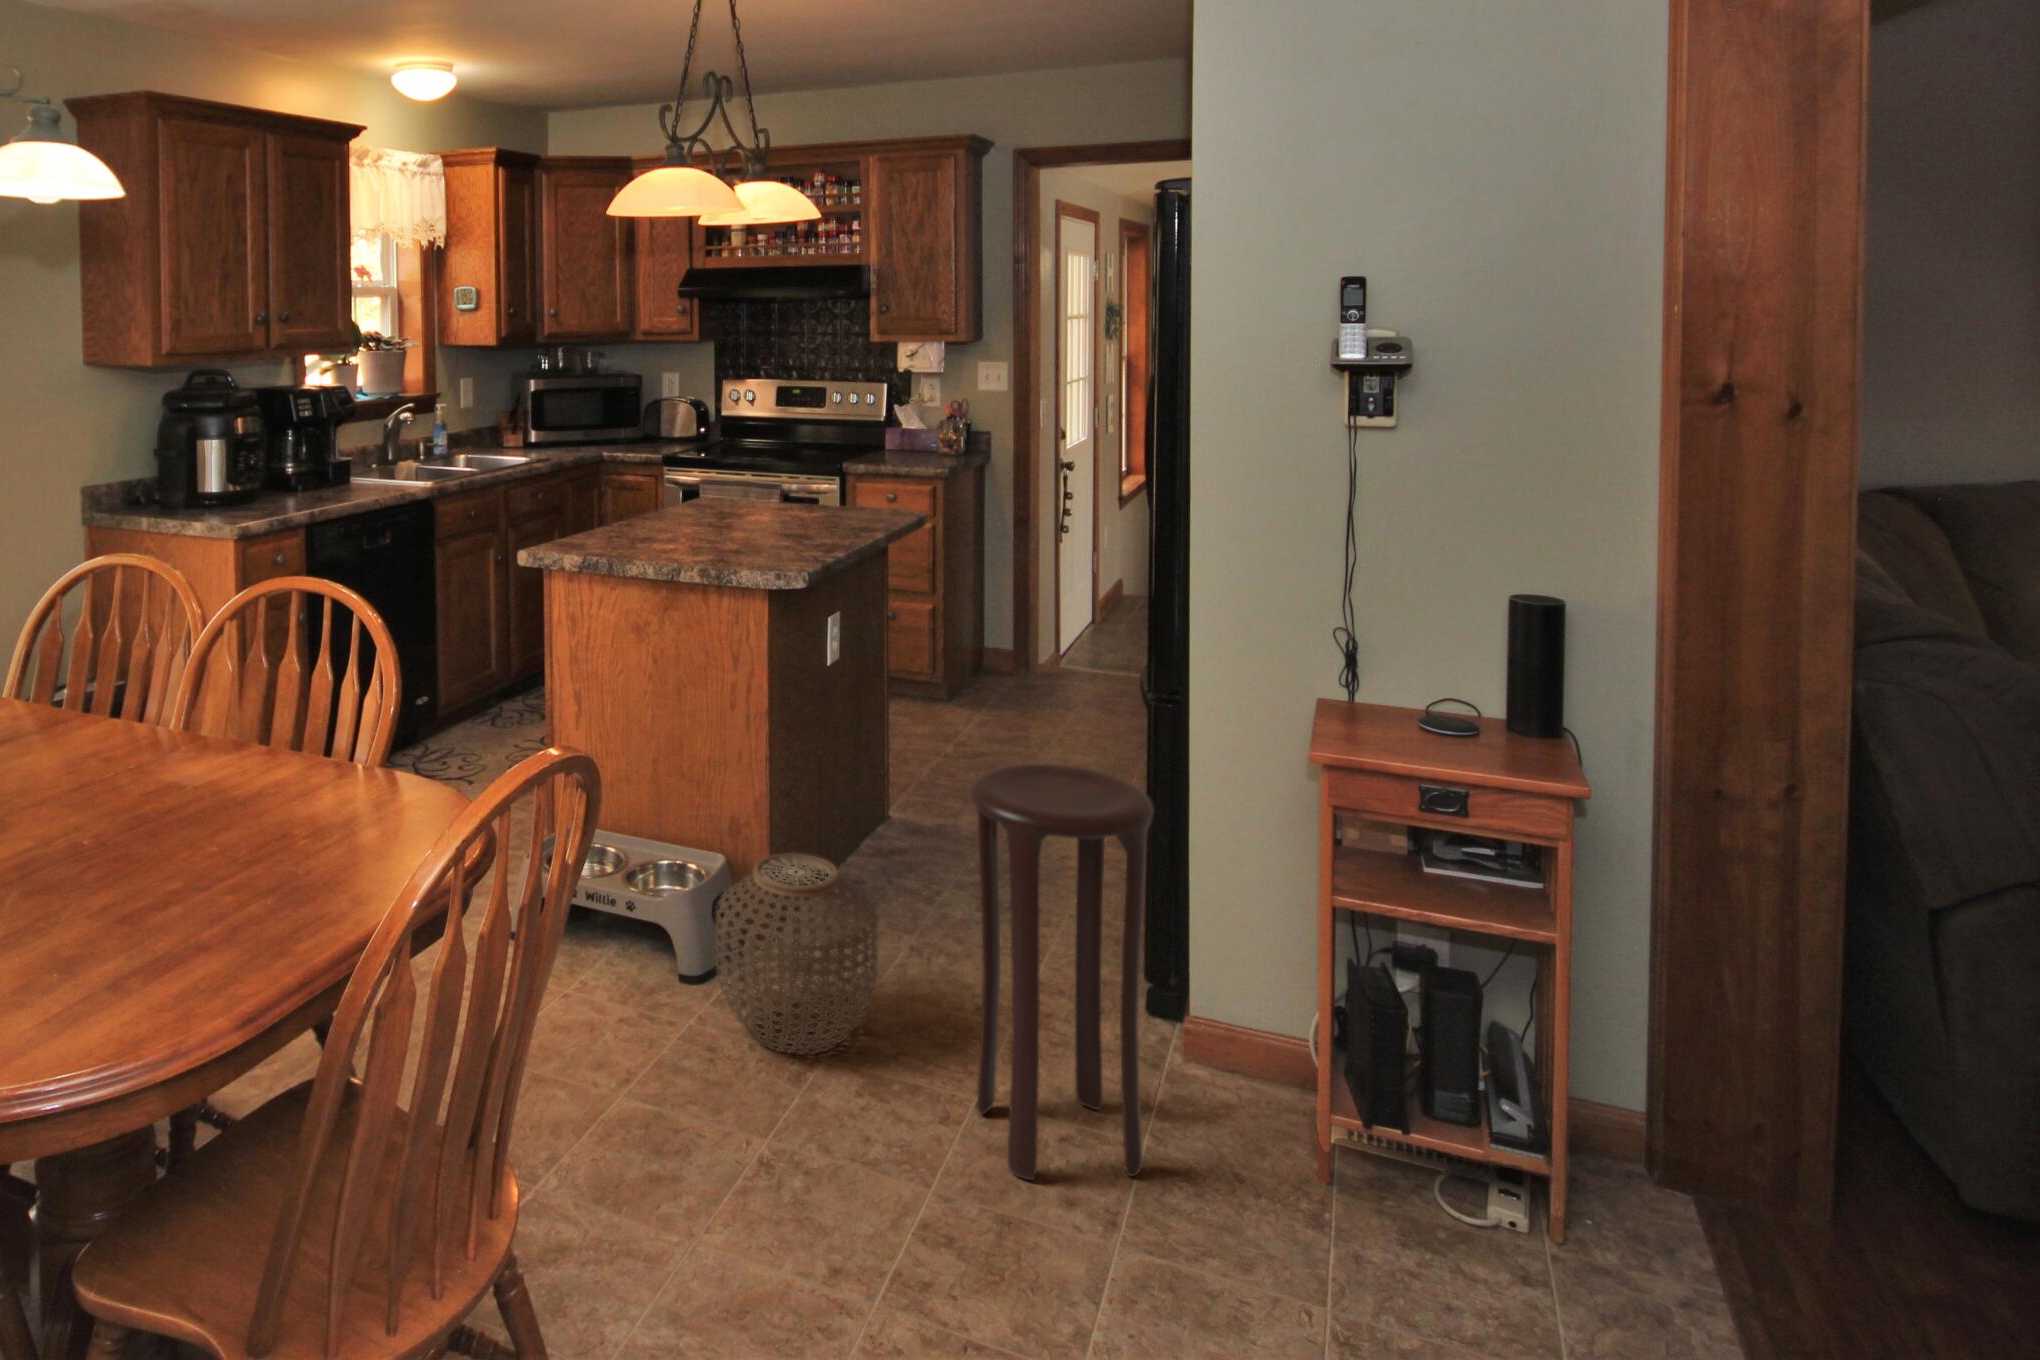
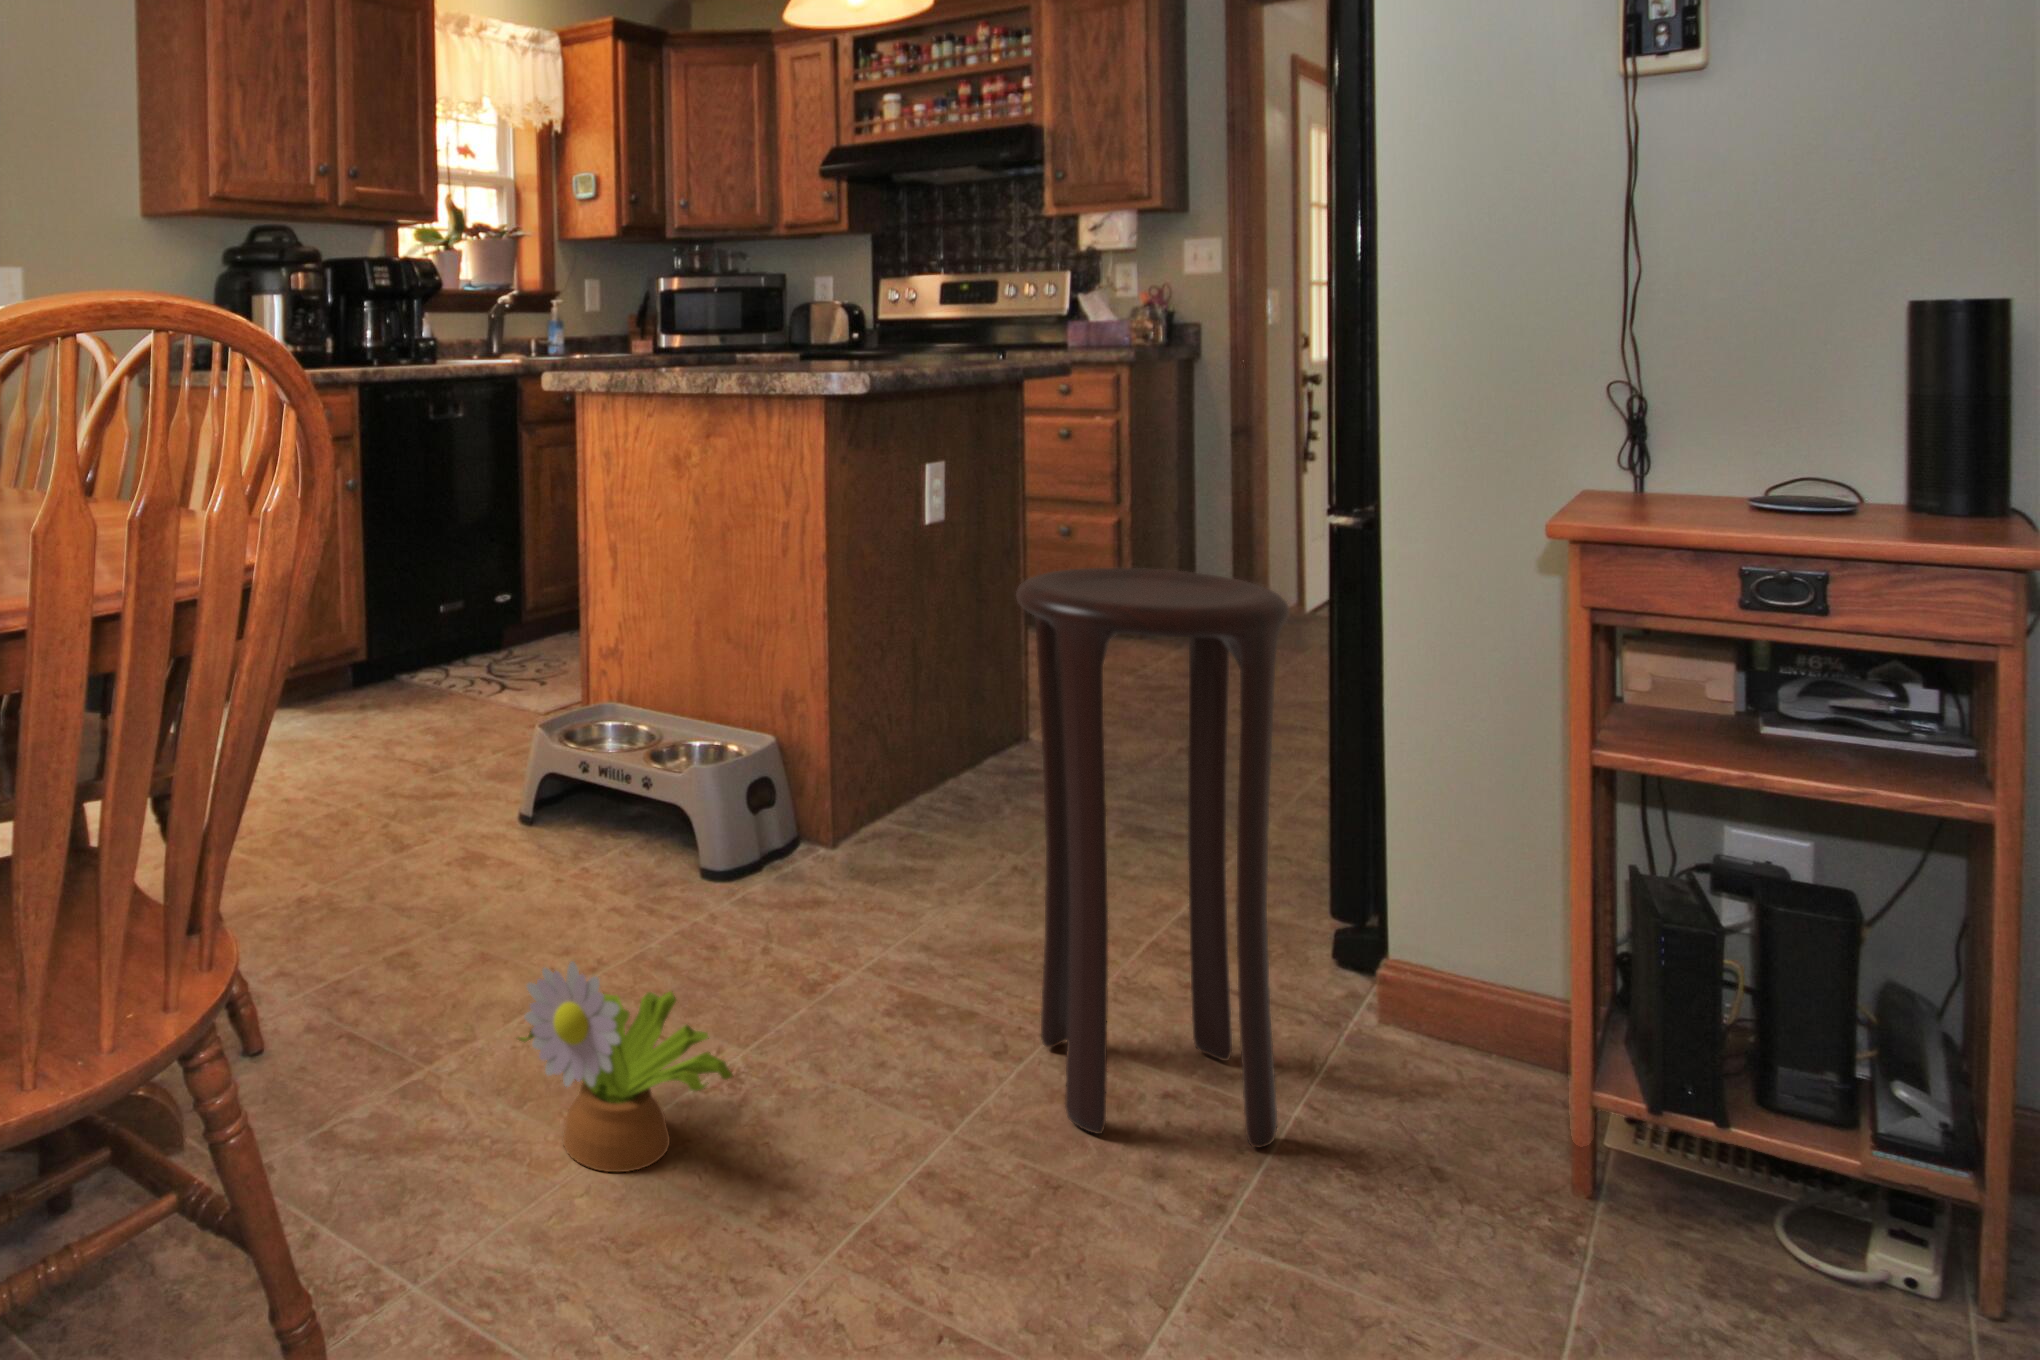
woven basket: present [716,853,878,1054] -> none [718,708,930,959]
decorative plant: none [630,1109,800,1259] -> present [518,962,732,1172]

